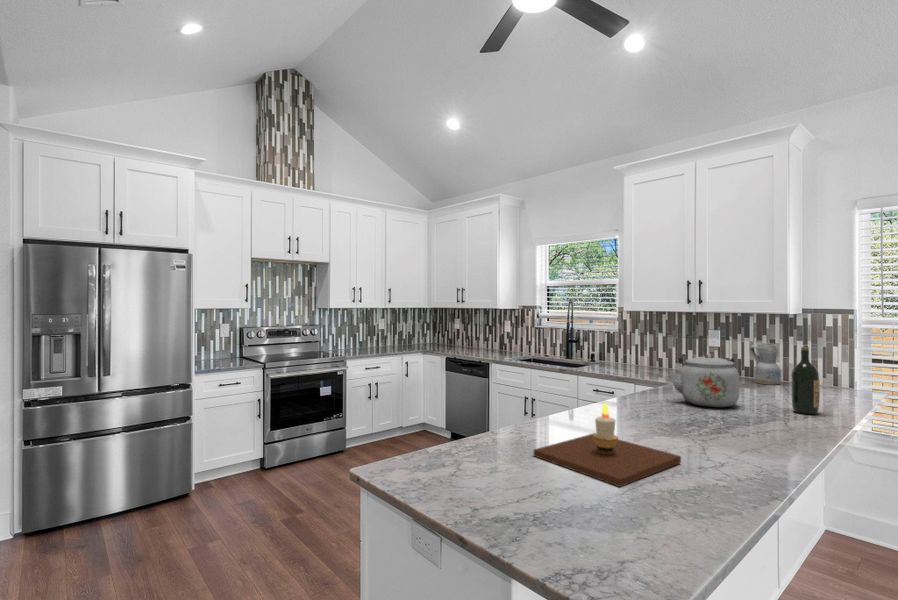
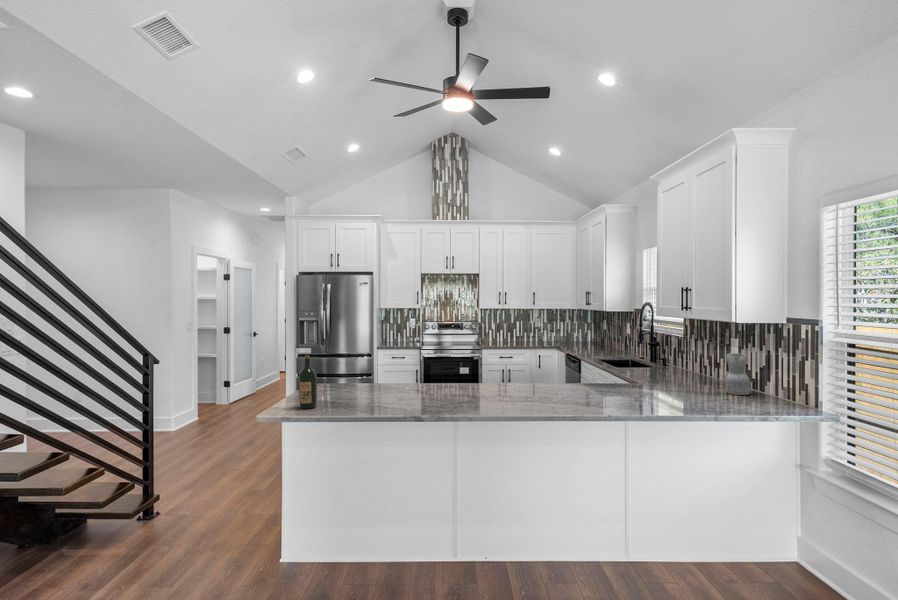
wine bottle: present [791,347,820,414] -> present [298,356,317,409]
kettle: present [669,354,739,407] -> none [566,356,617,398]
candle: present [533,403,681,487] -> none [372,373,433,409]

